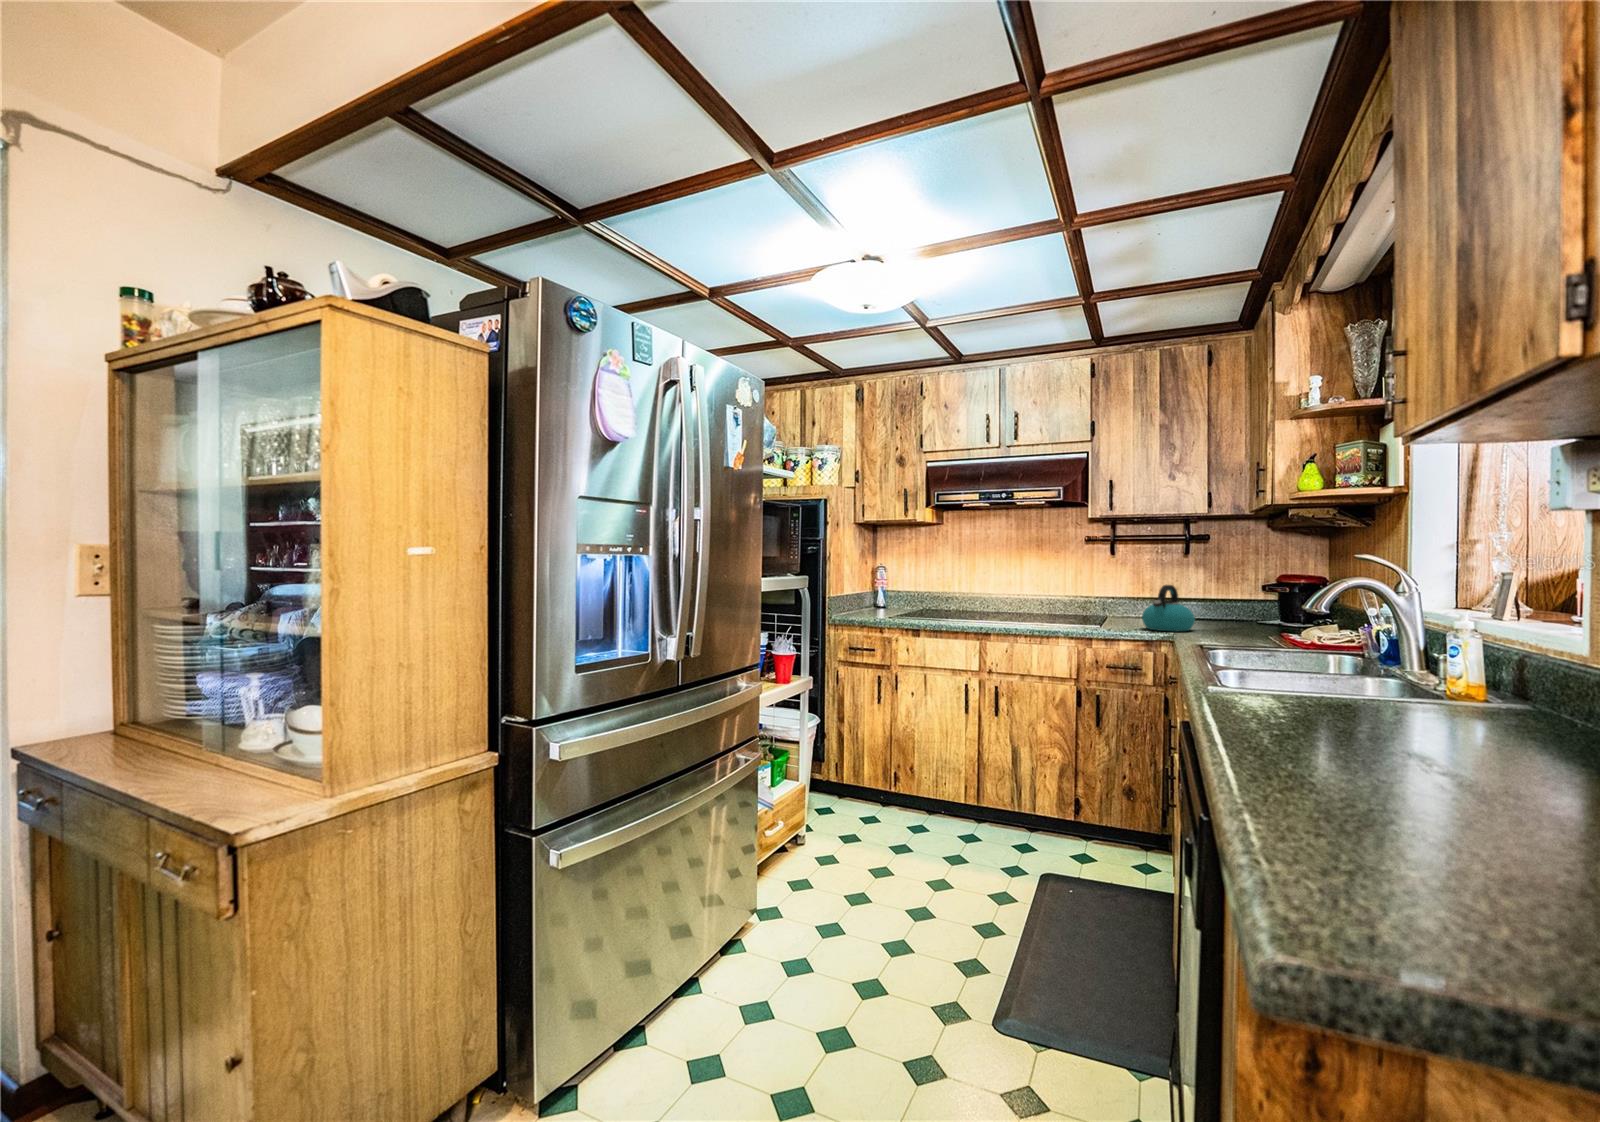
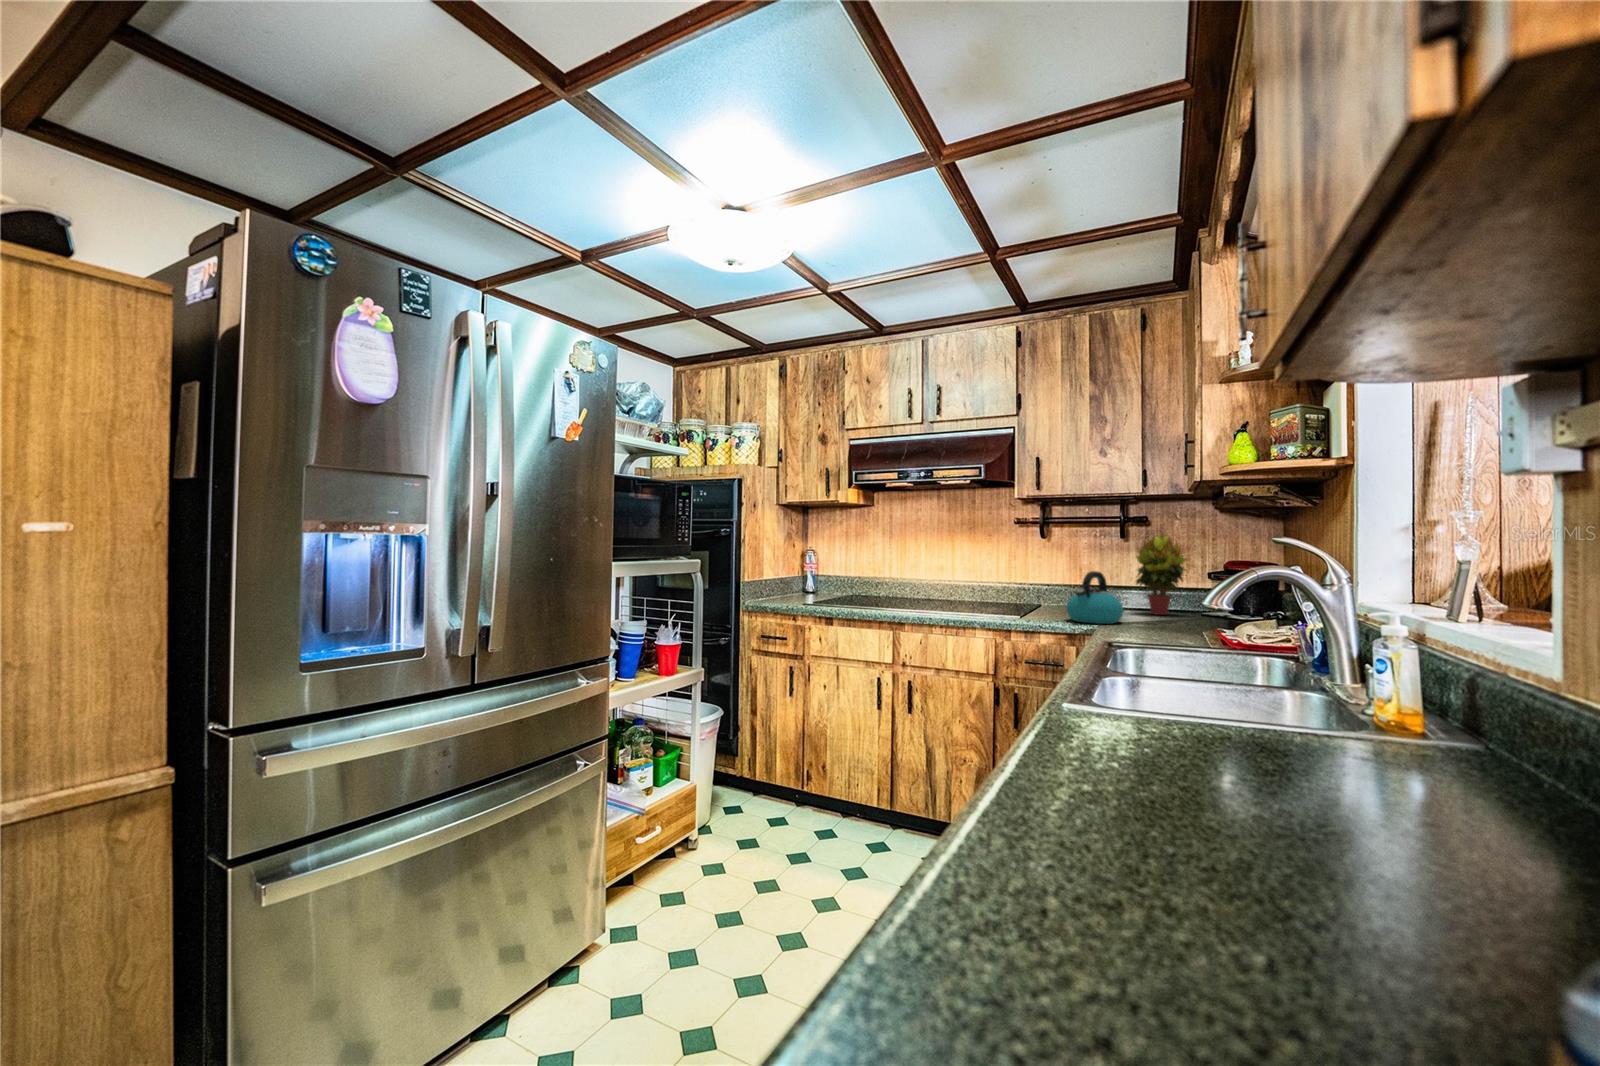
potted plant: none [1195,551,1252,624] -> present [1136,536,1187,615]

